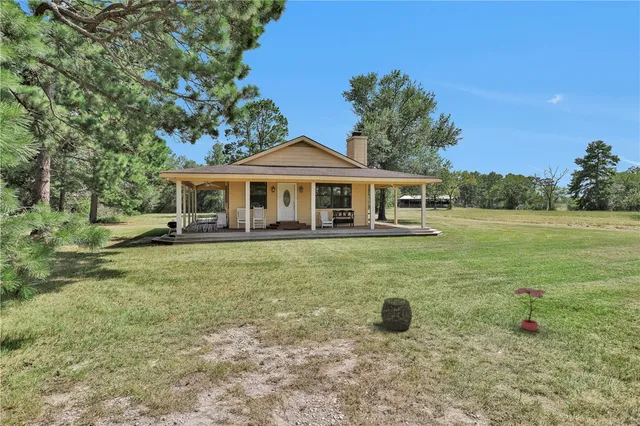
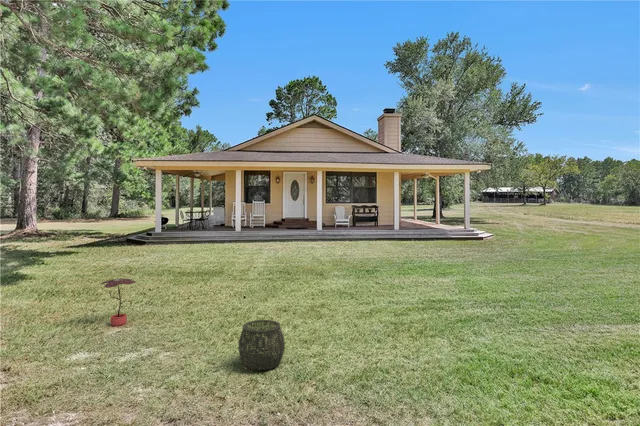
potted plant: present [514,288,546,331] -> present [101,279,136,326]

